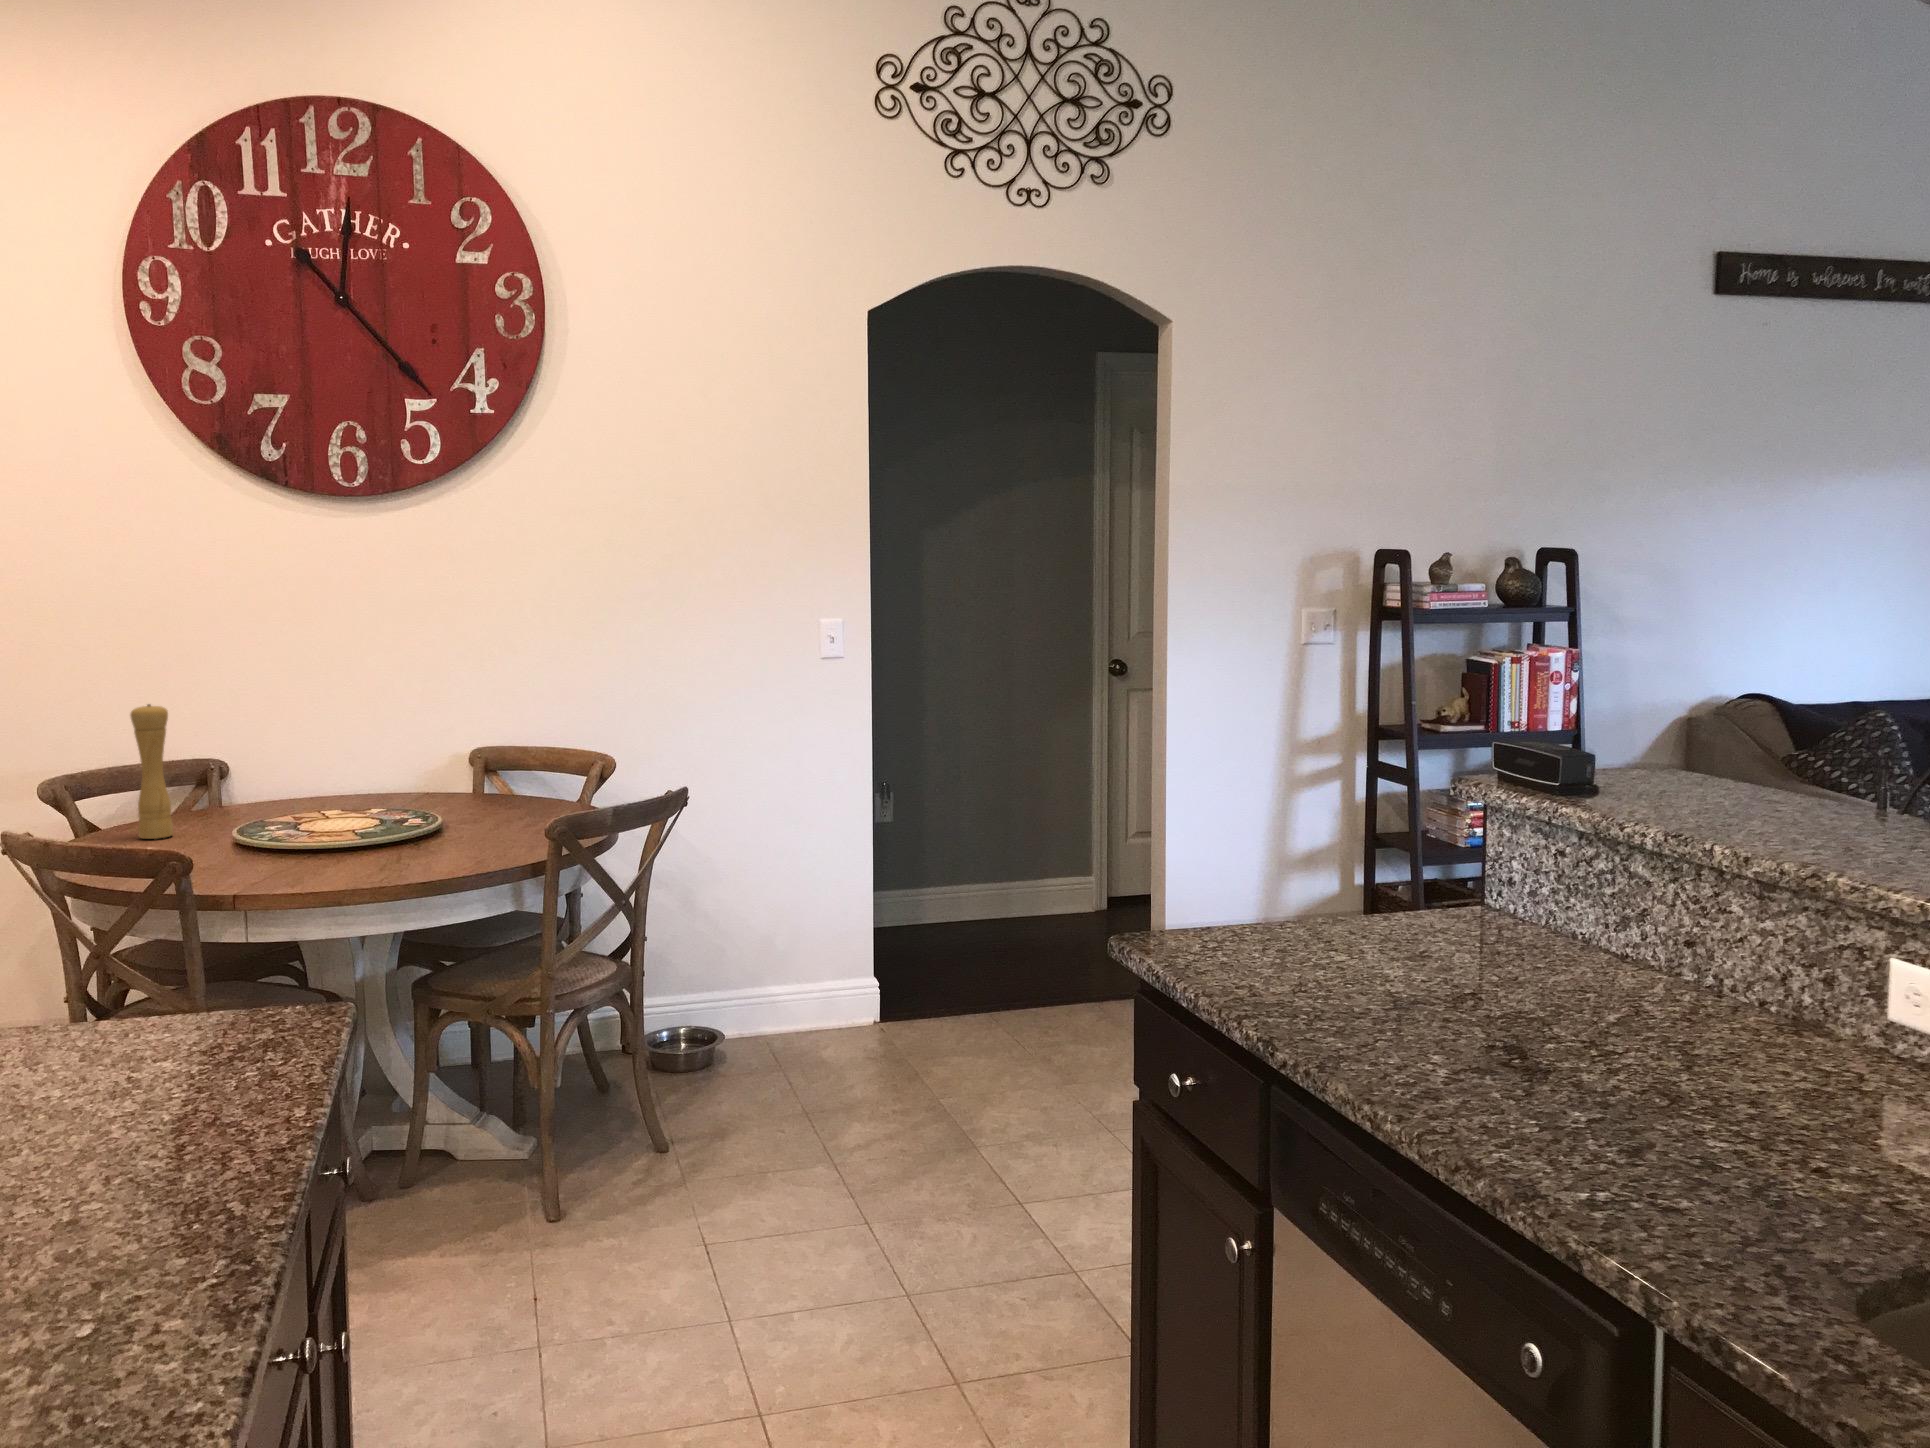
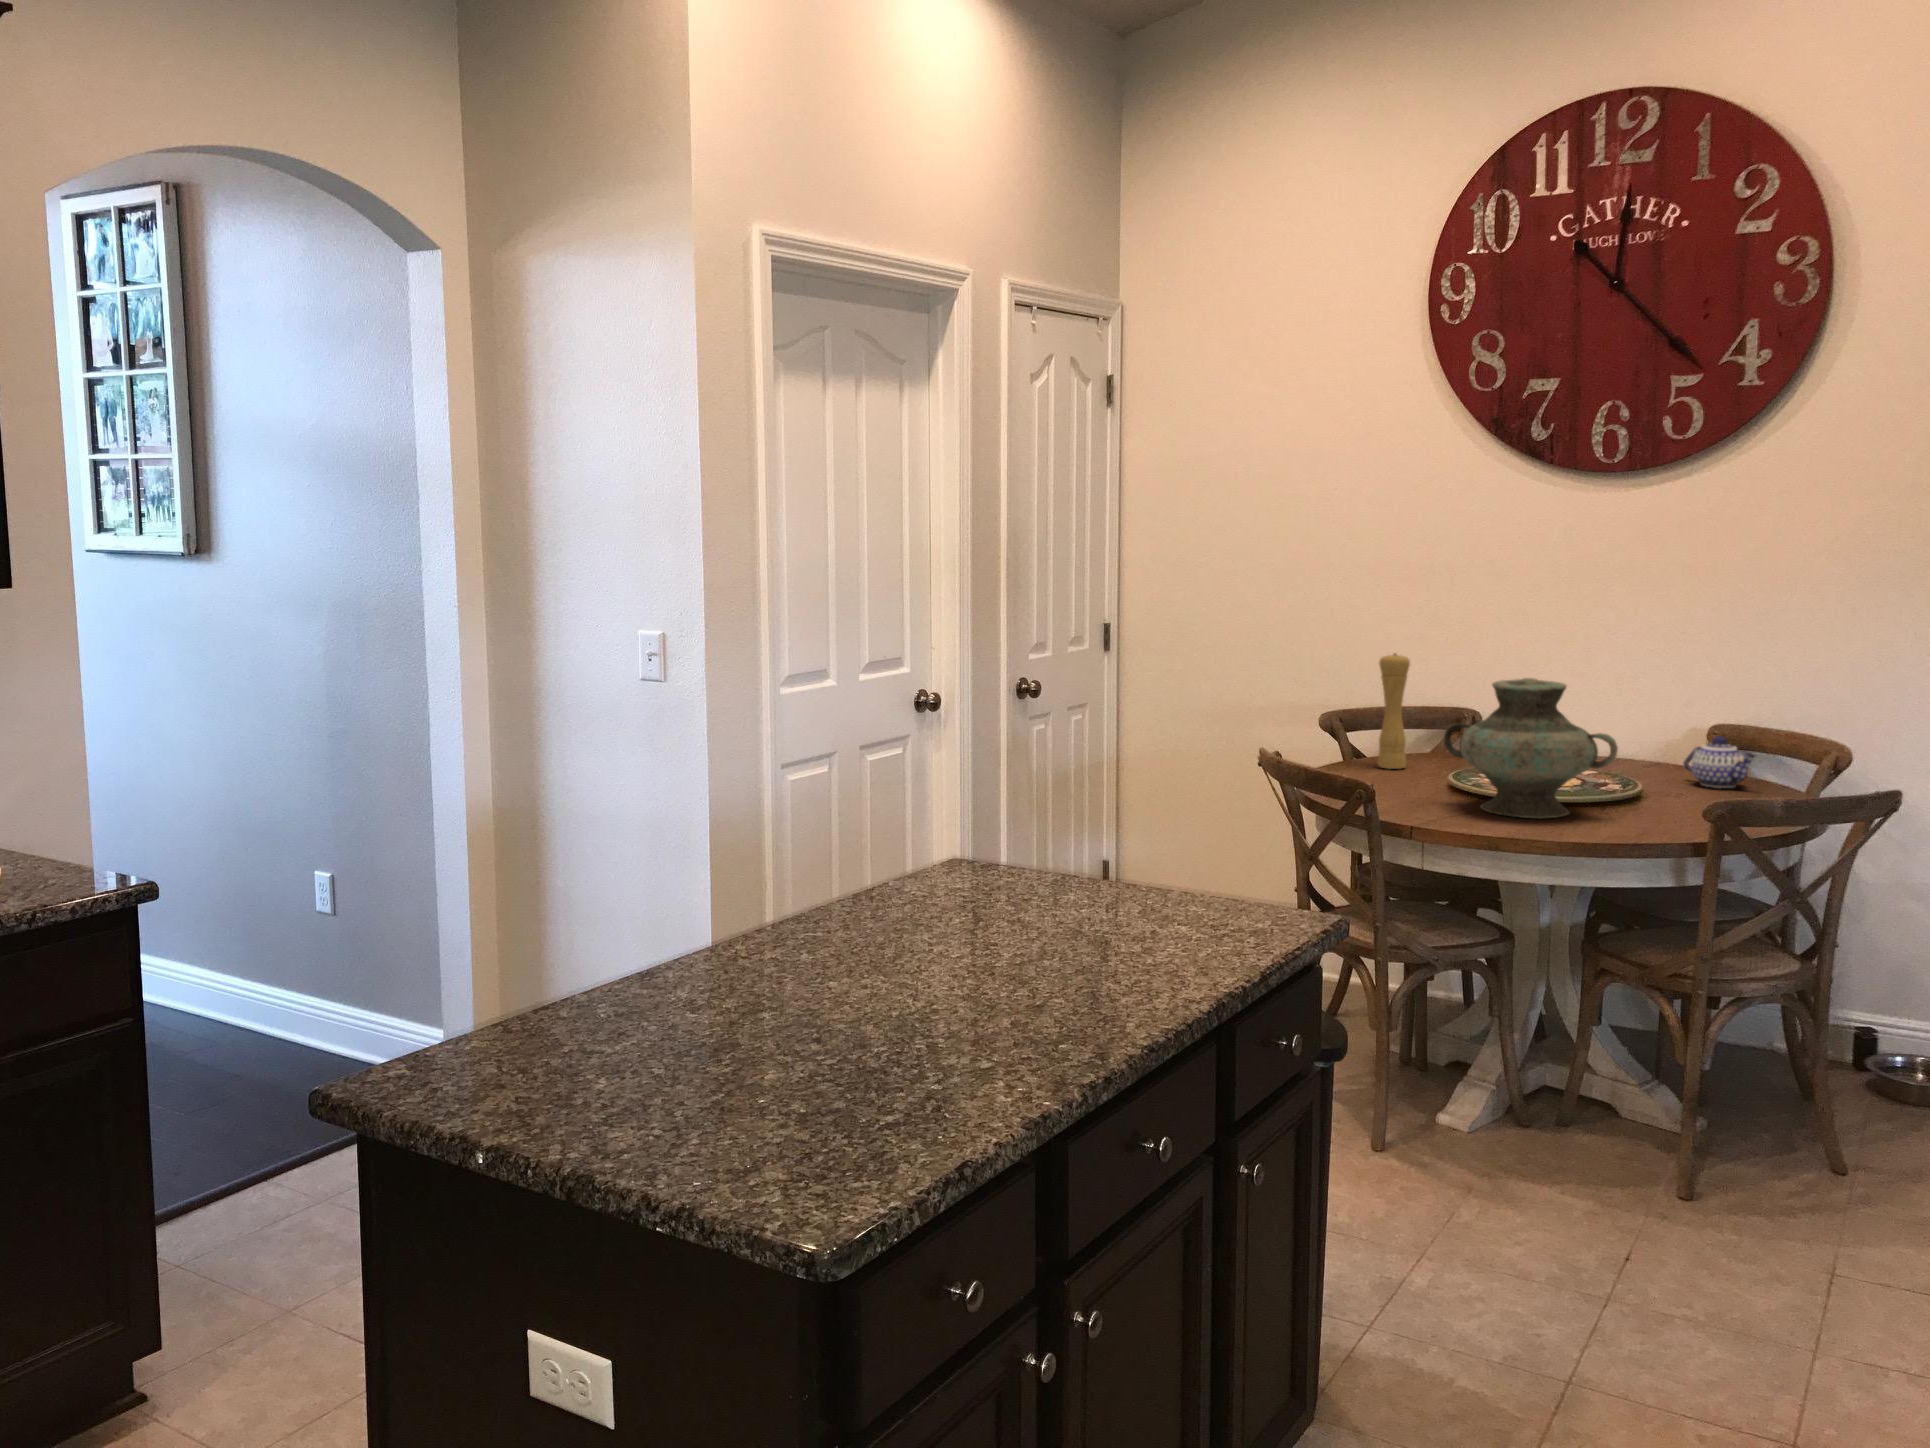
vase: none [248,717,438,868] -> present [1444,678,1618,819]
teapot: none [466,759,539,810] -> present [1683,736,1756,788]

